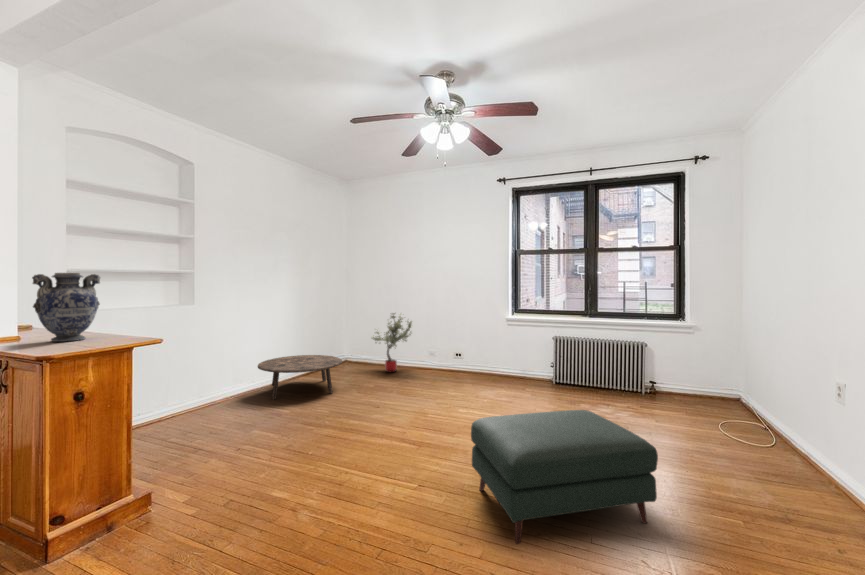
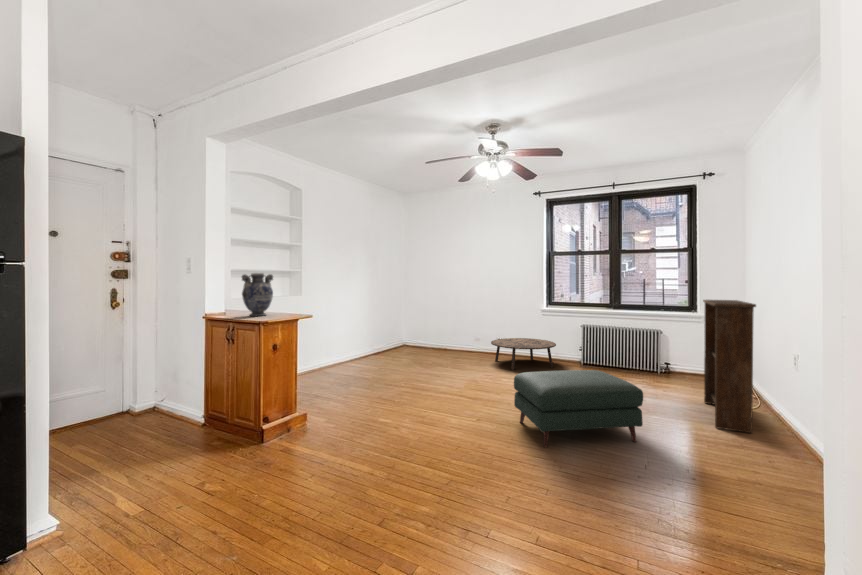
bookshelf: none [709,310,799,496] -> present [703,300,756,433]
potted tree: present [372,313,412,372] -> none [428,305,463,354]
coffee table: present [258,355,342,399] -> present [491,338,556,370]

